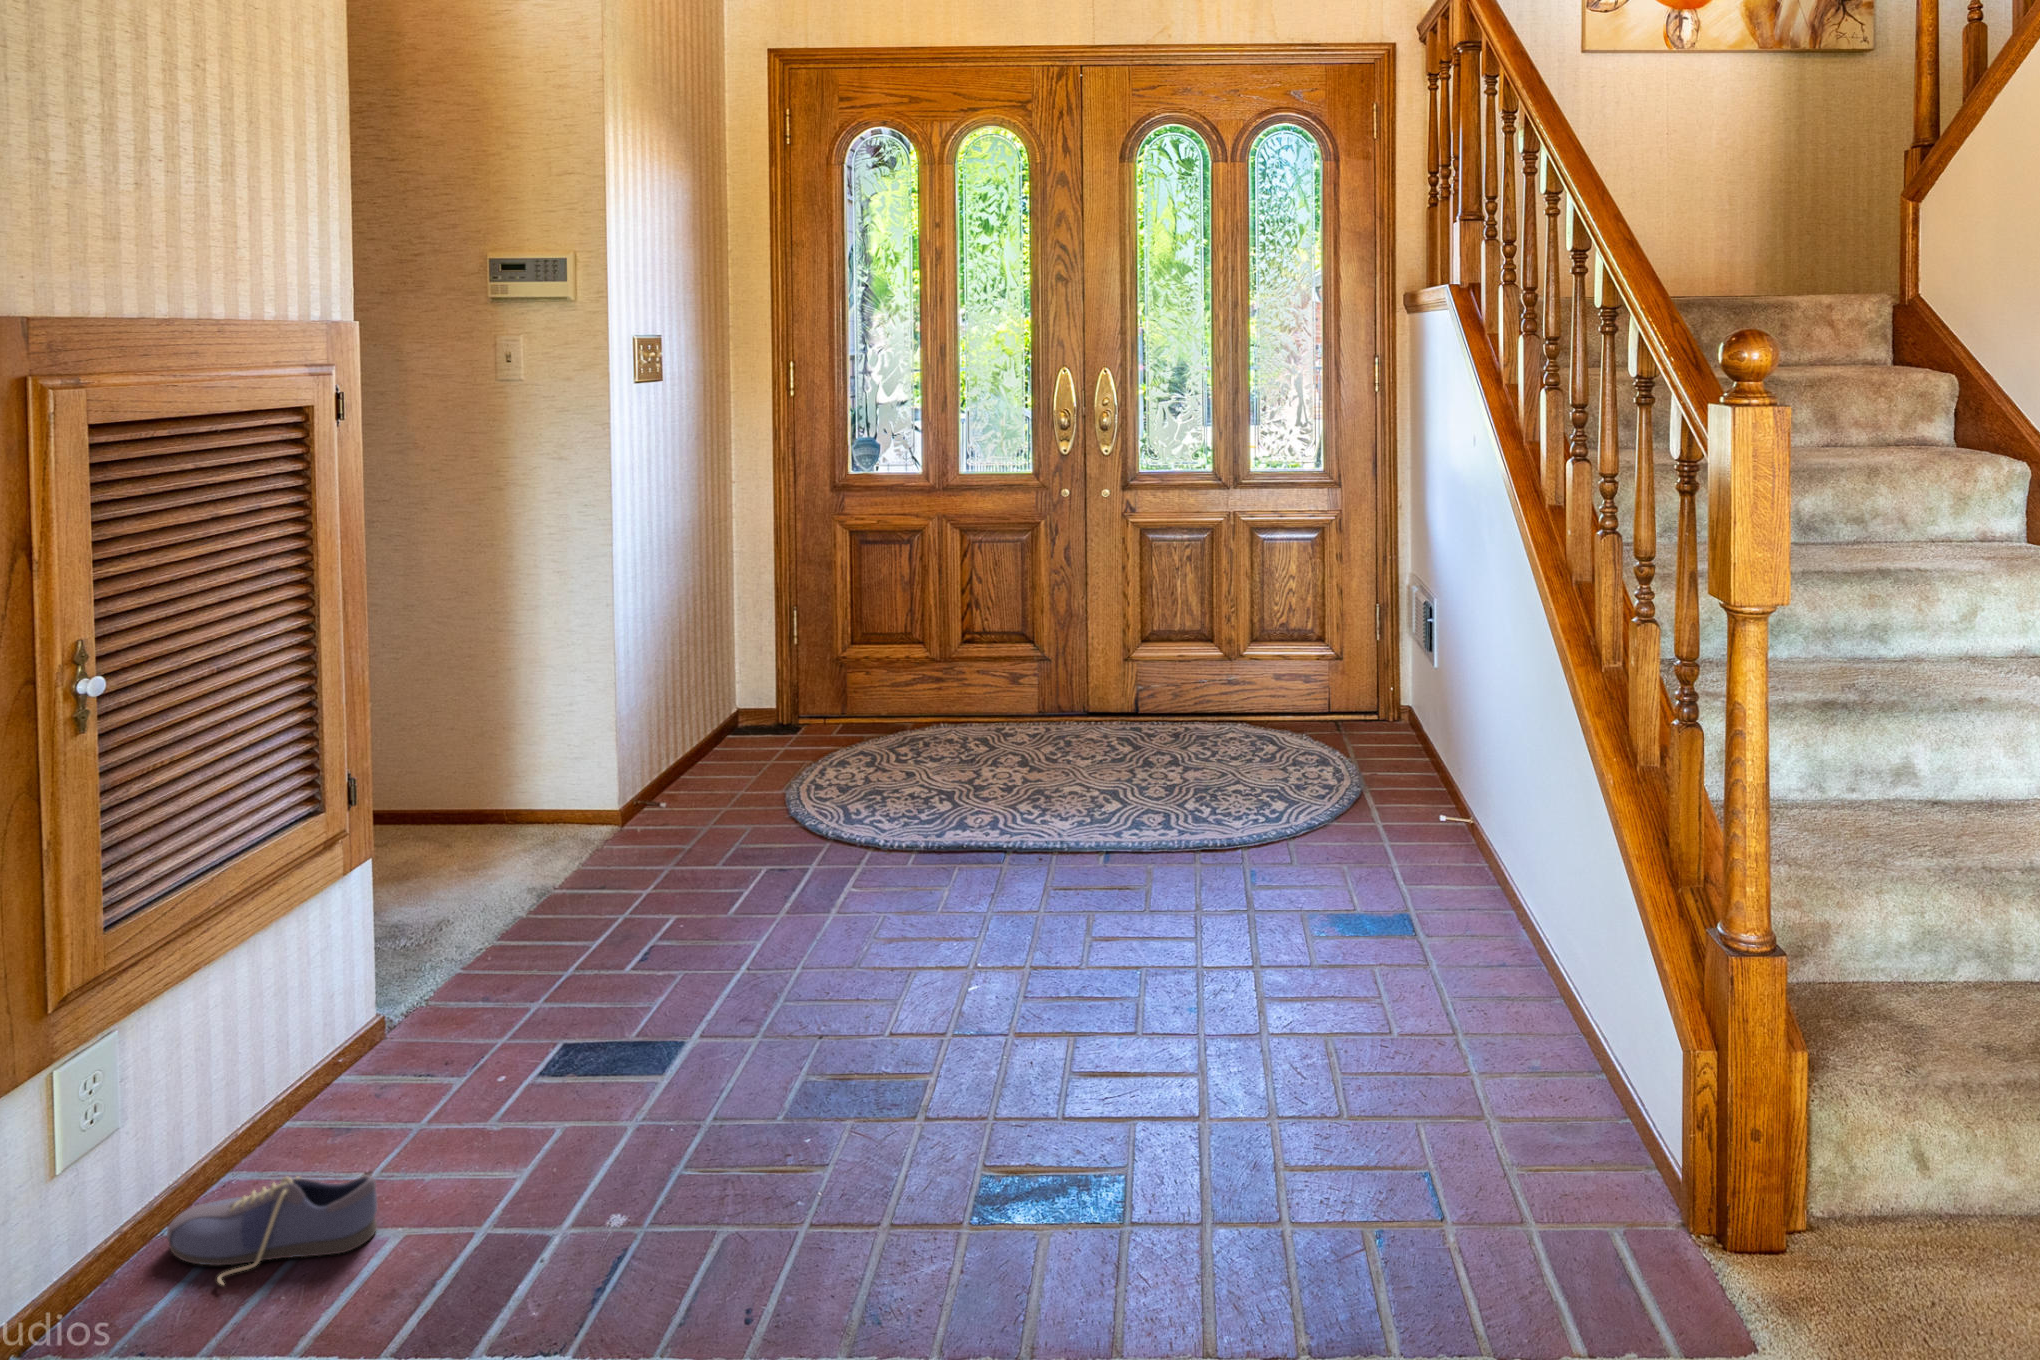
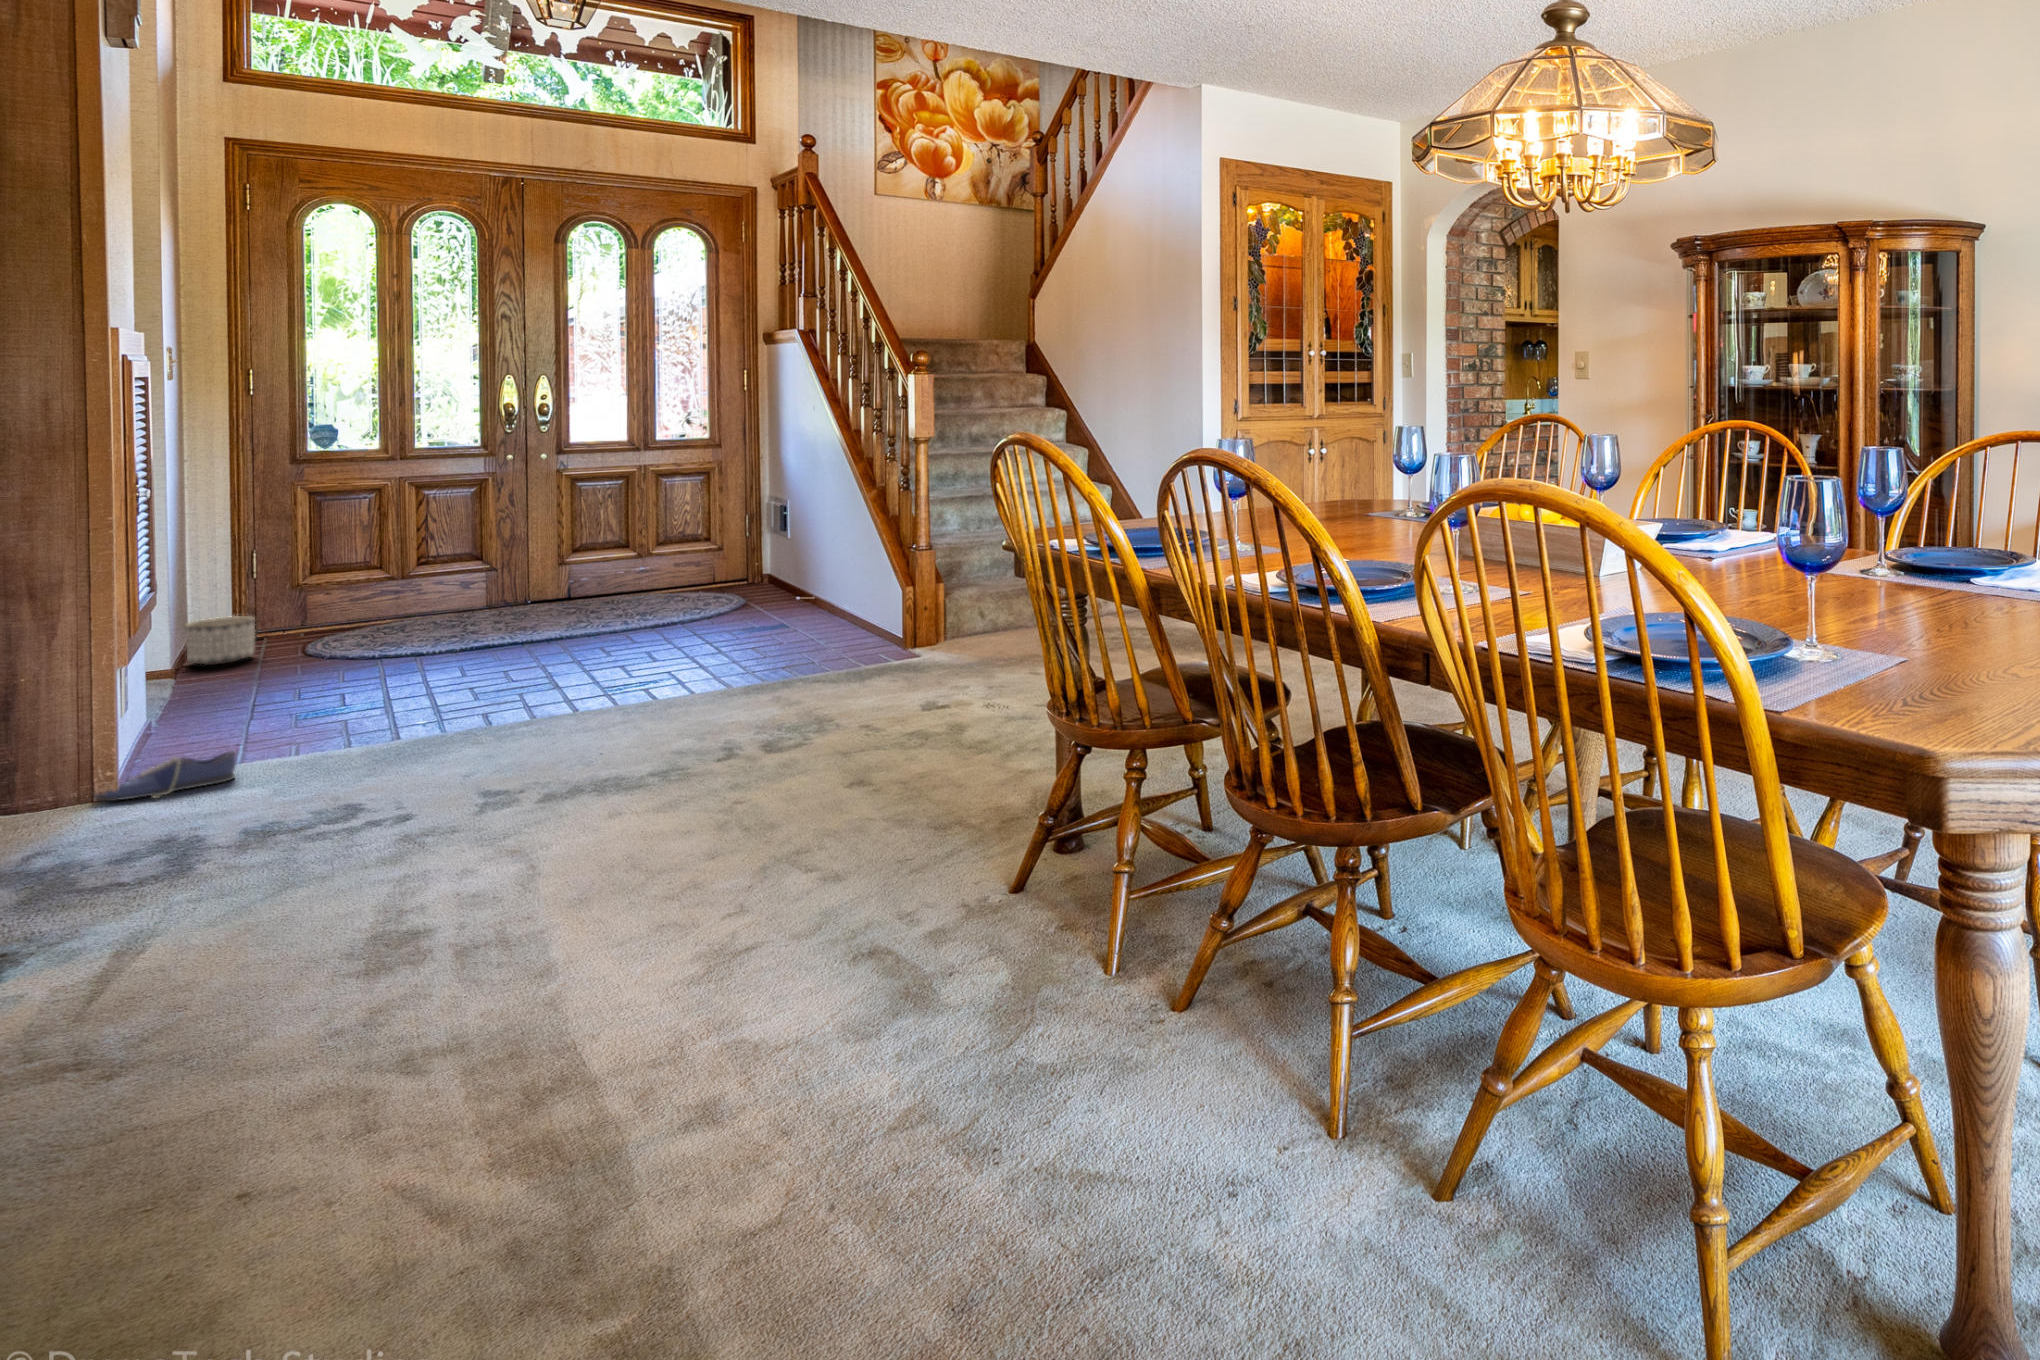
planter: none [662,724,736,799] -> present [186,616,255,665]

